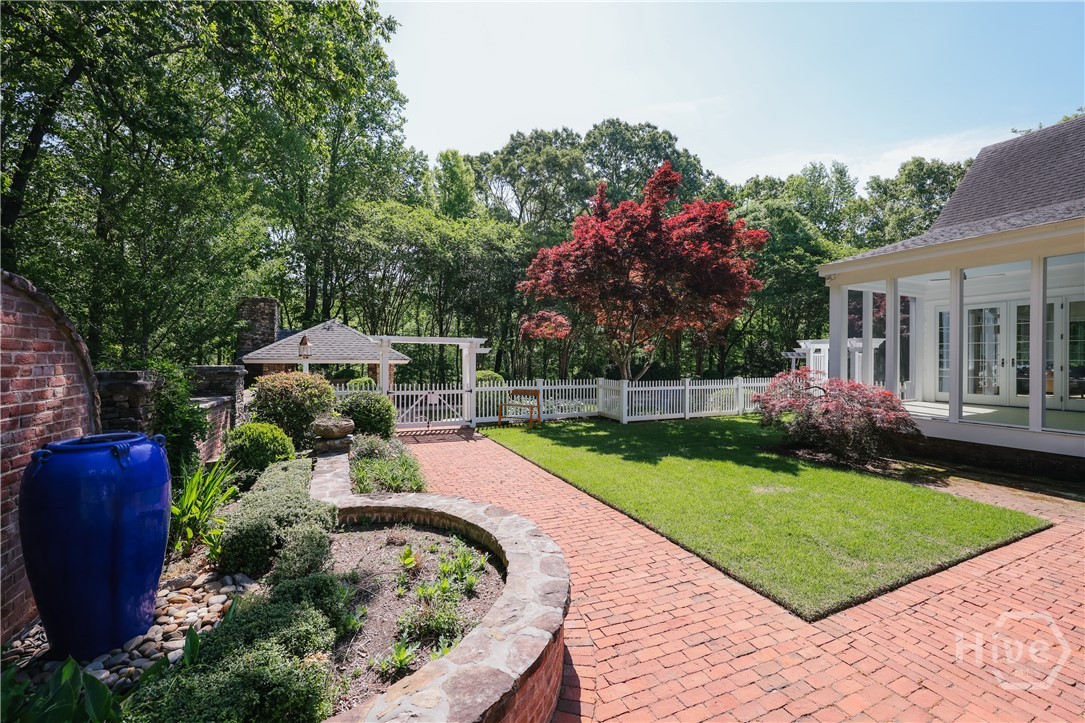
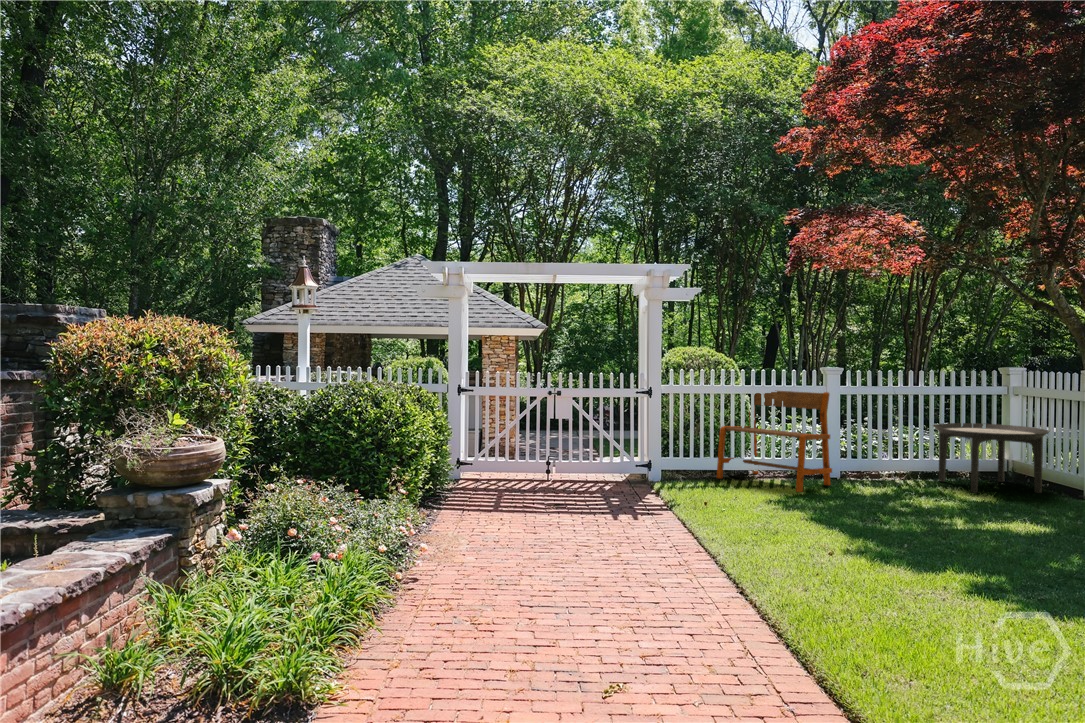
round table: none [575,398,611,424] -> present [933,423,1049,493]

